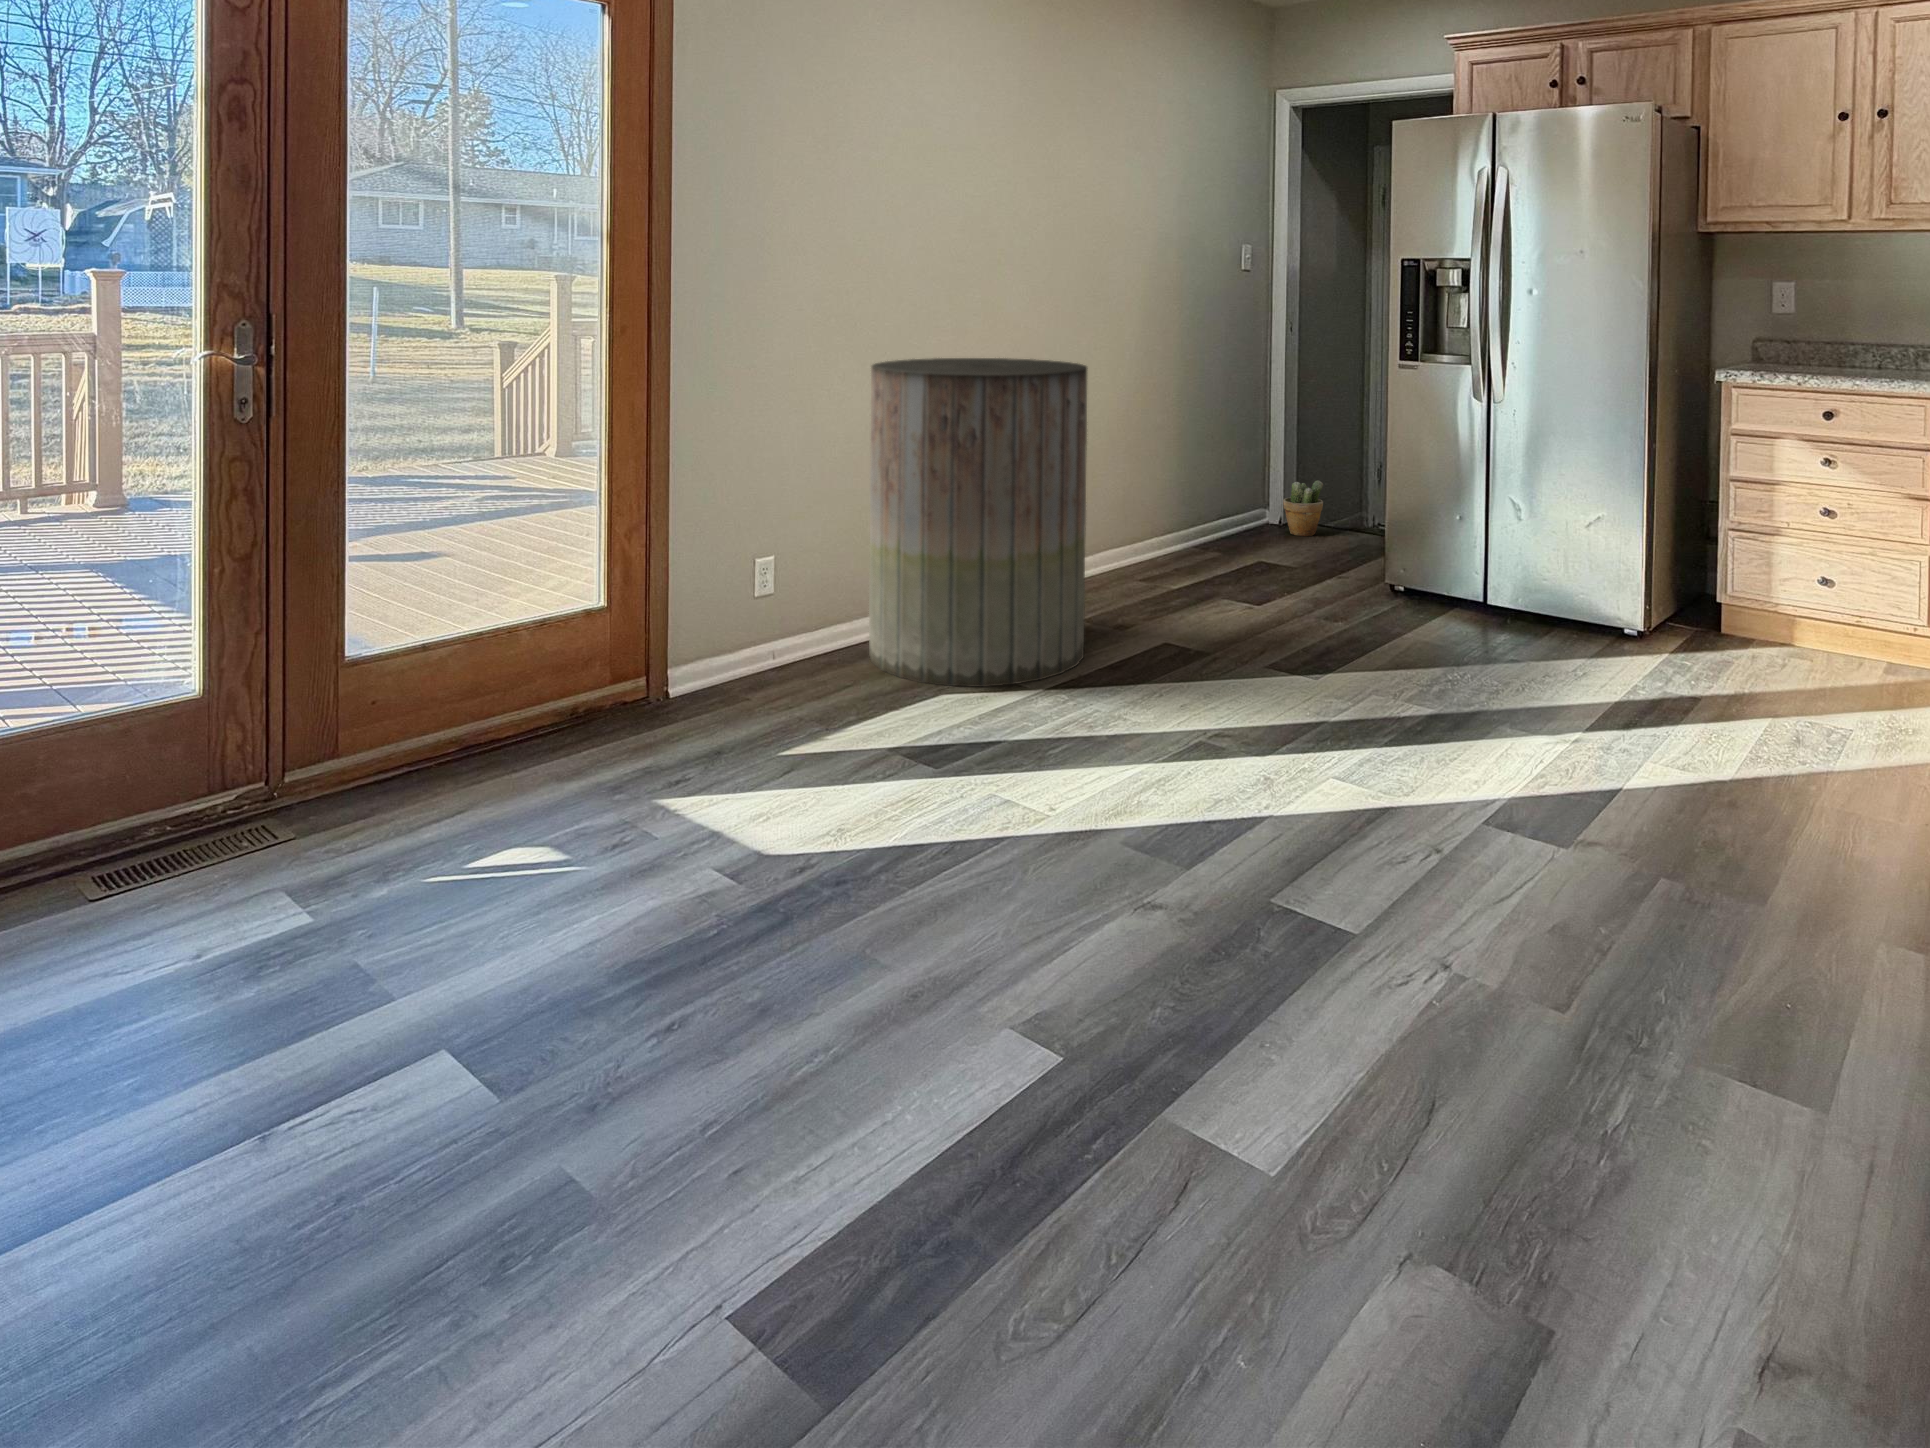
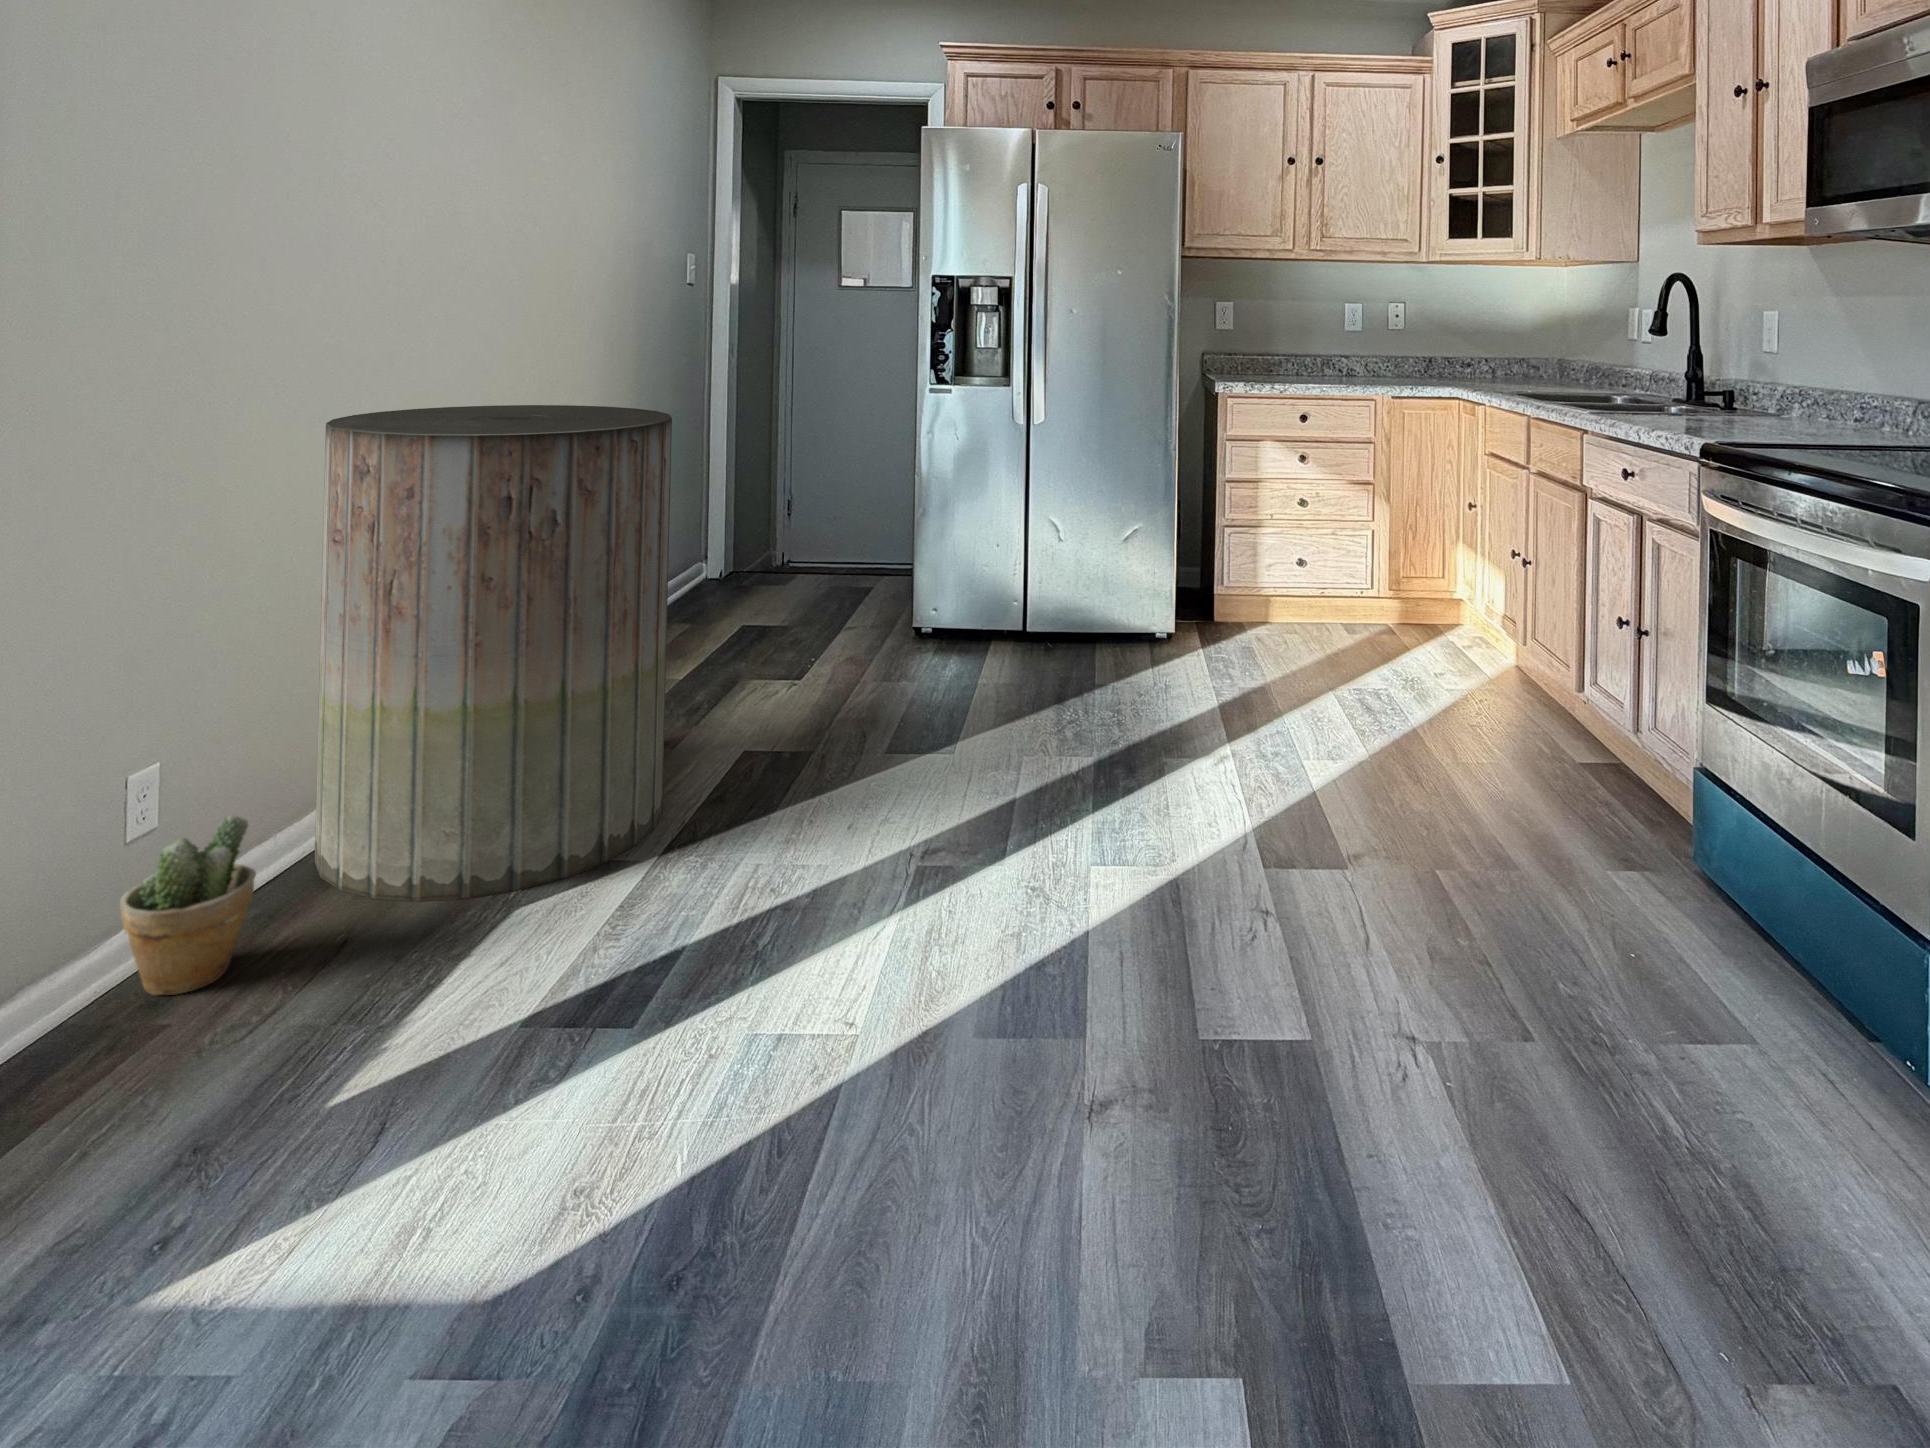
potted plant: present [1283,481,1323,536] -> present [120,816,256,995]

